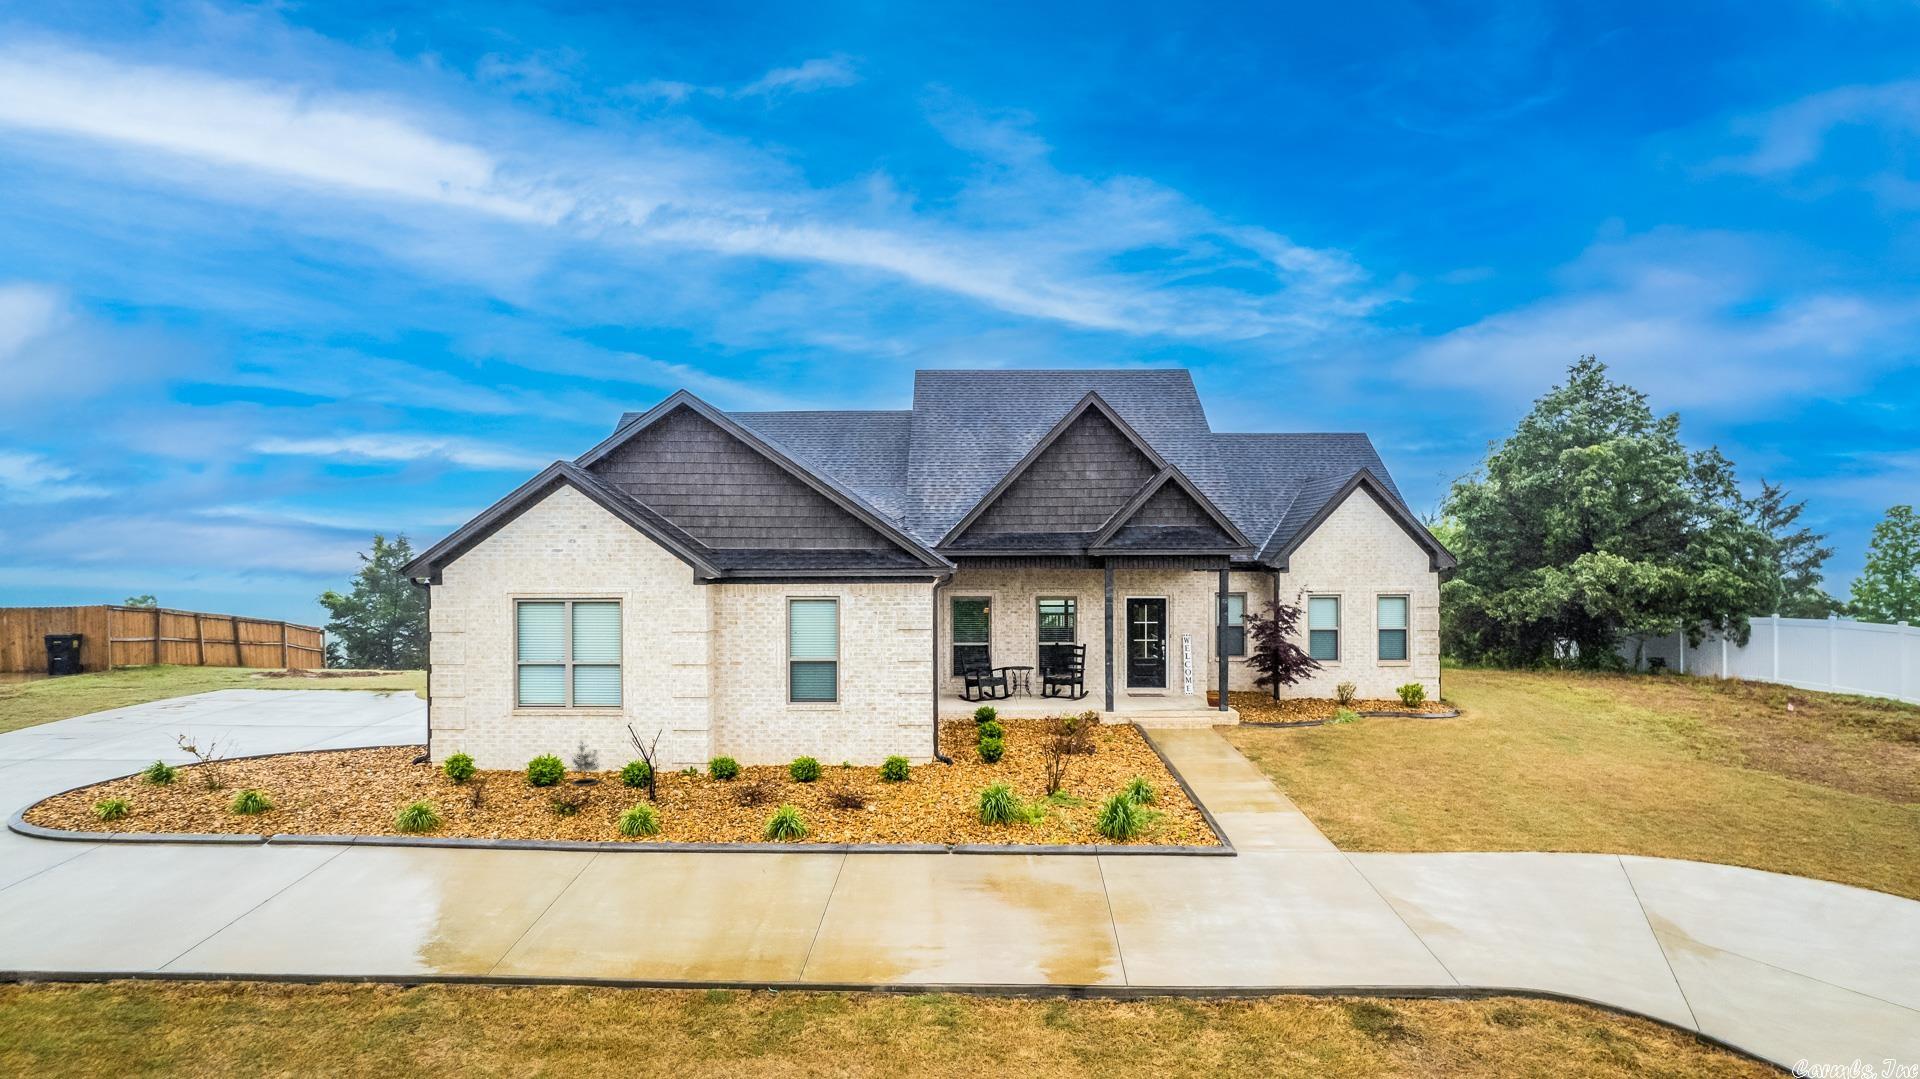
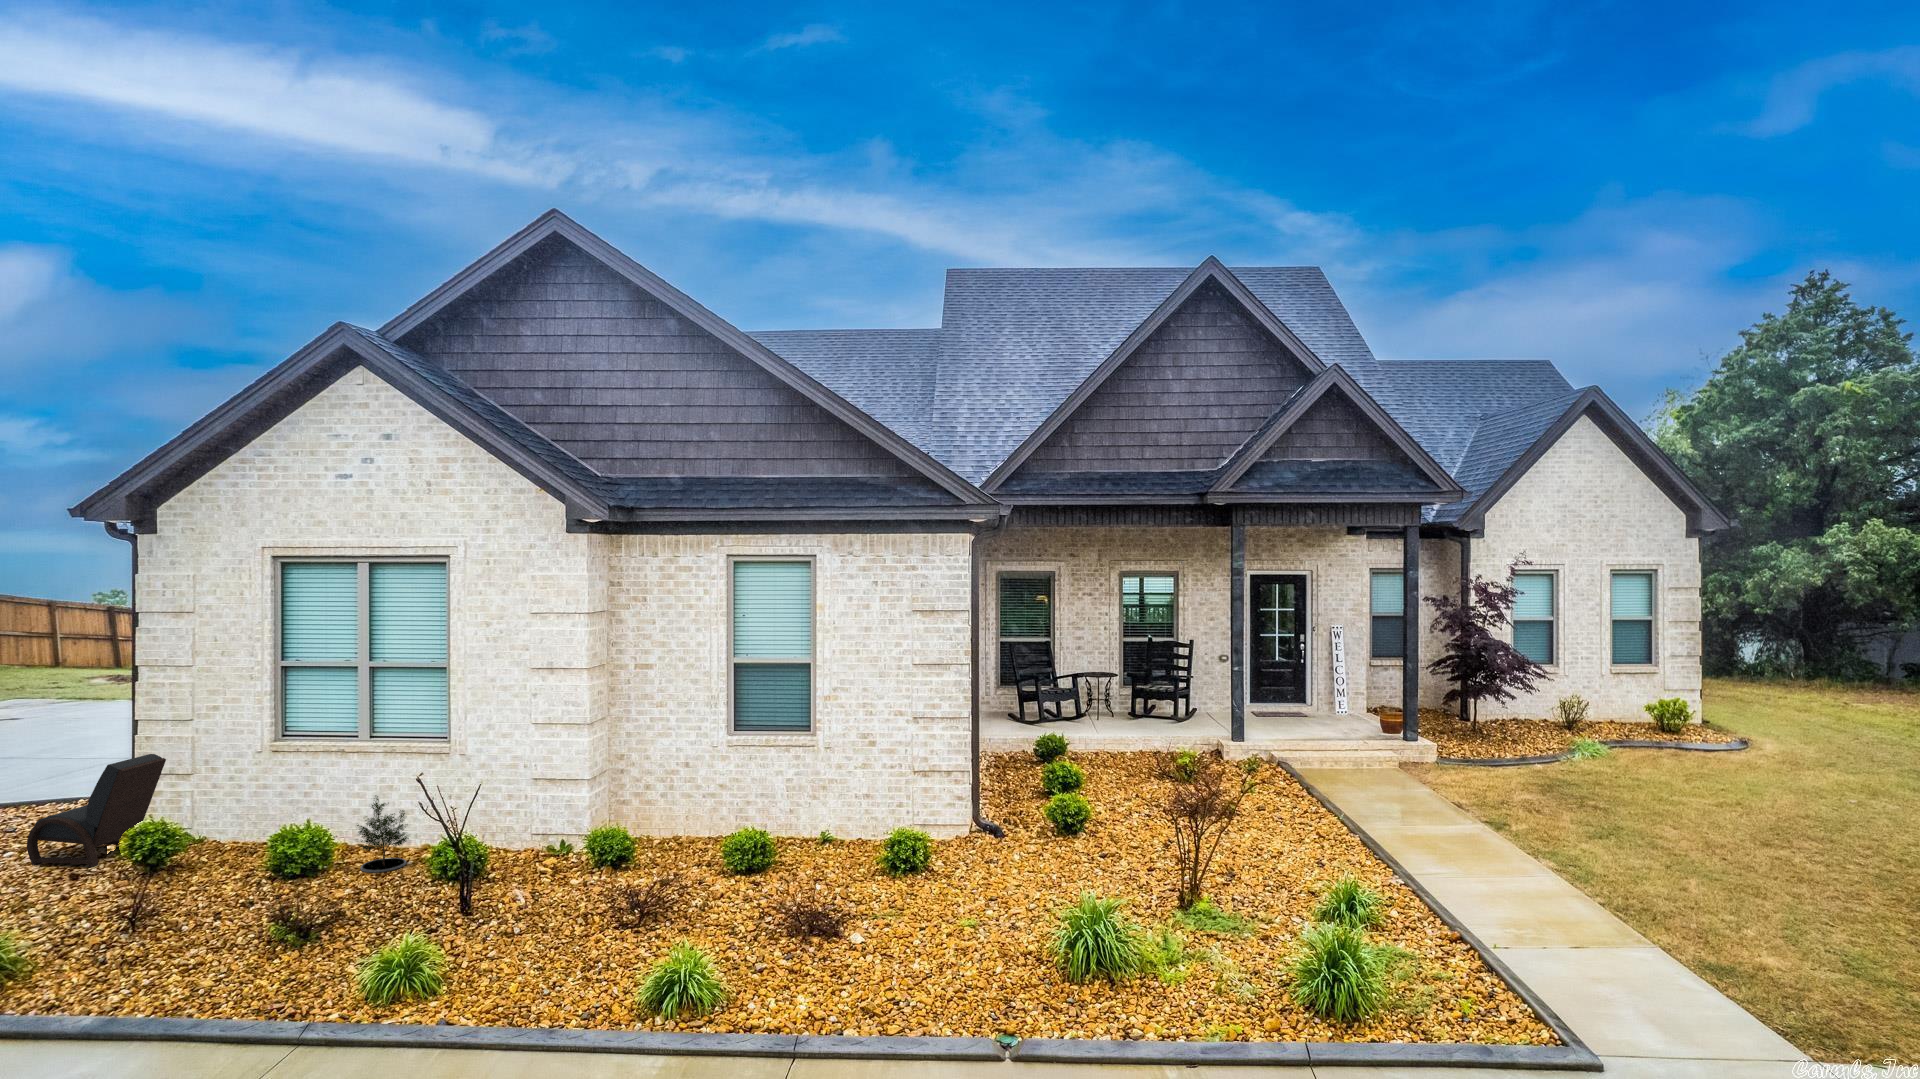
lounge chair: none [371,718,448,785] -> present [27,754,166,867]

